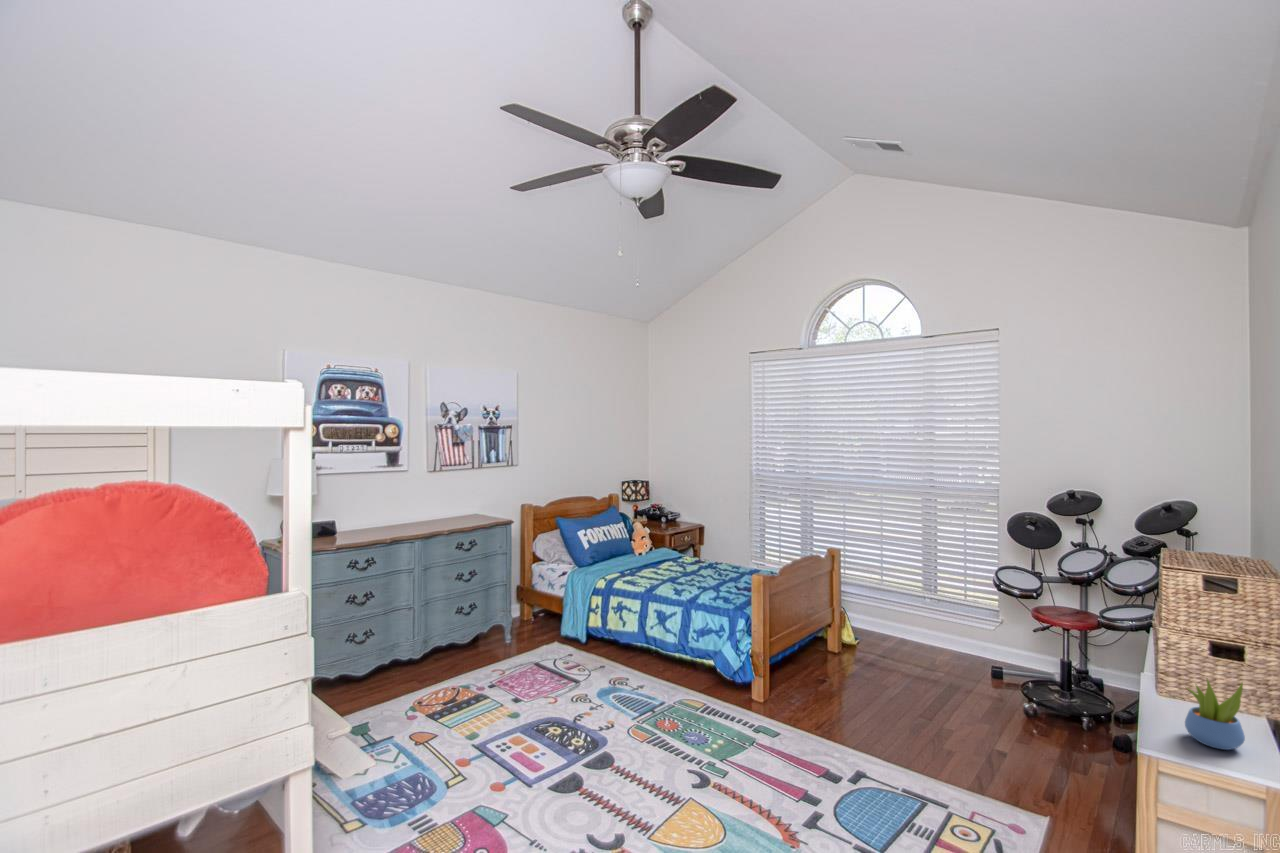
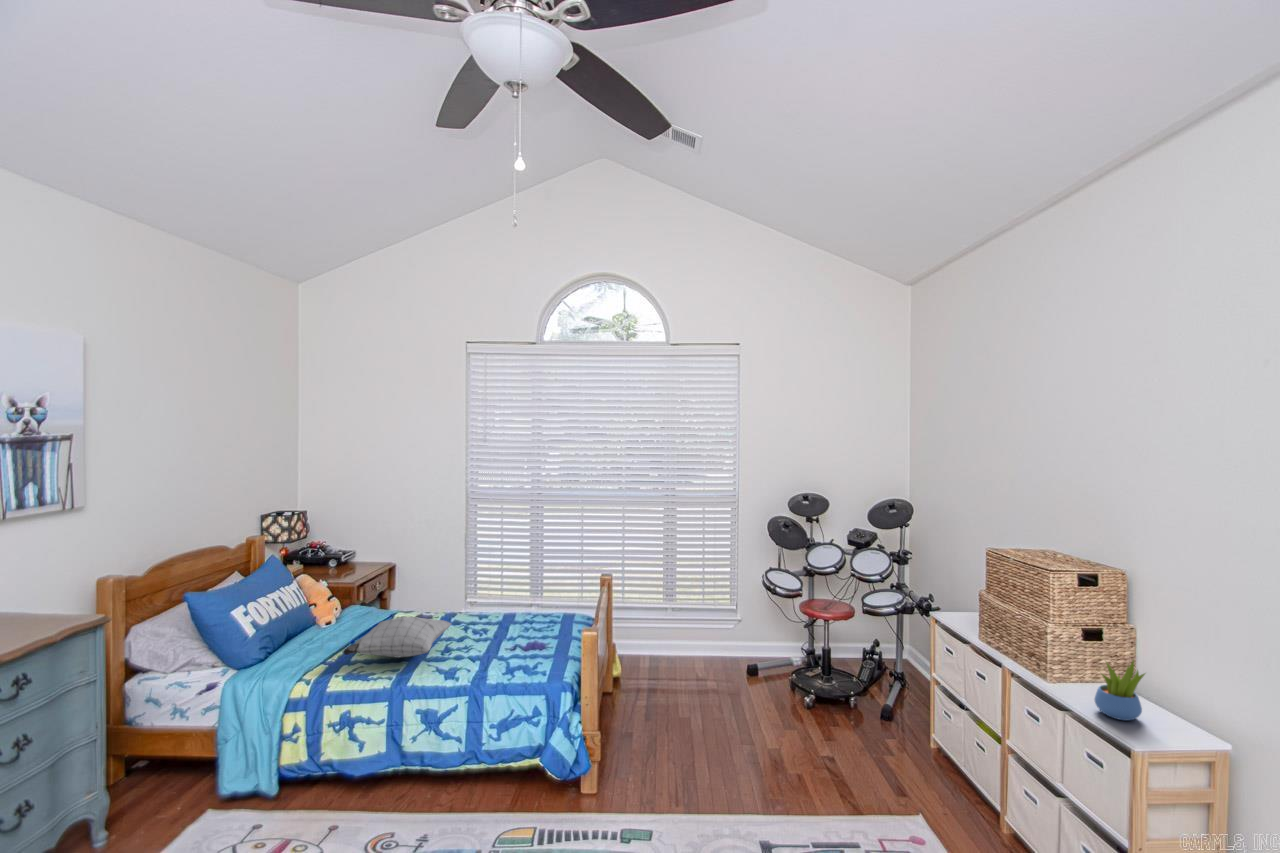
pillow: none [623,551,700,578] -> present [343,617,451,658]

